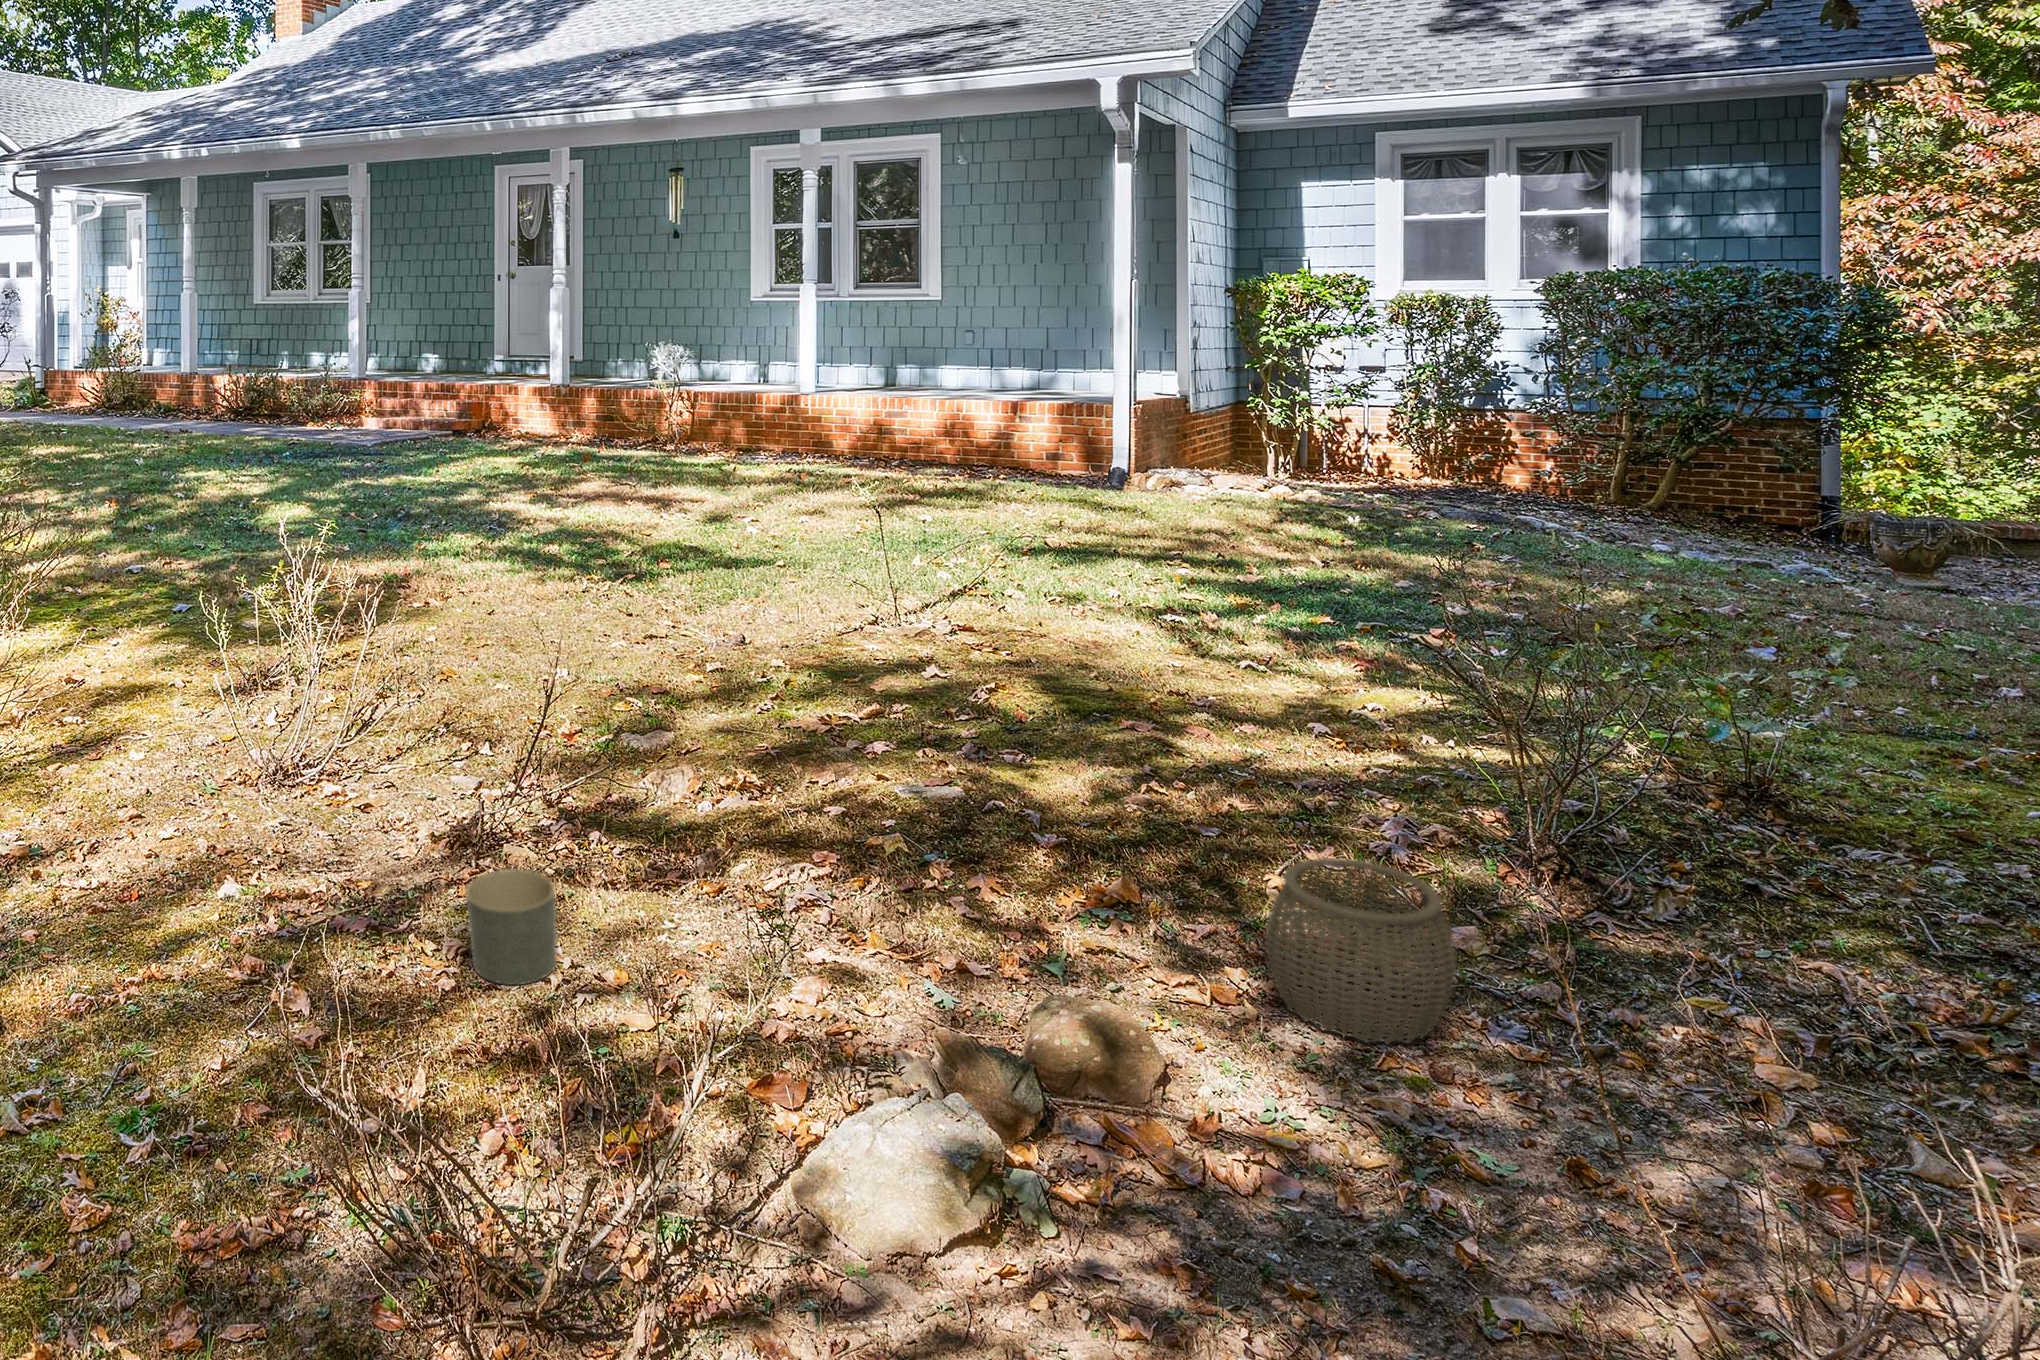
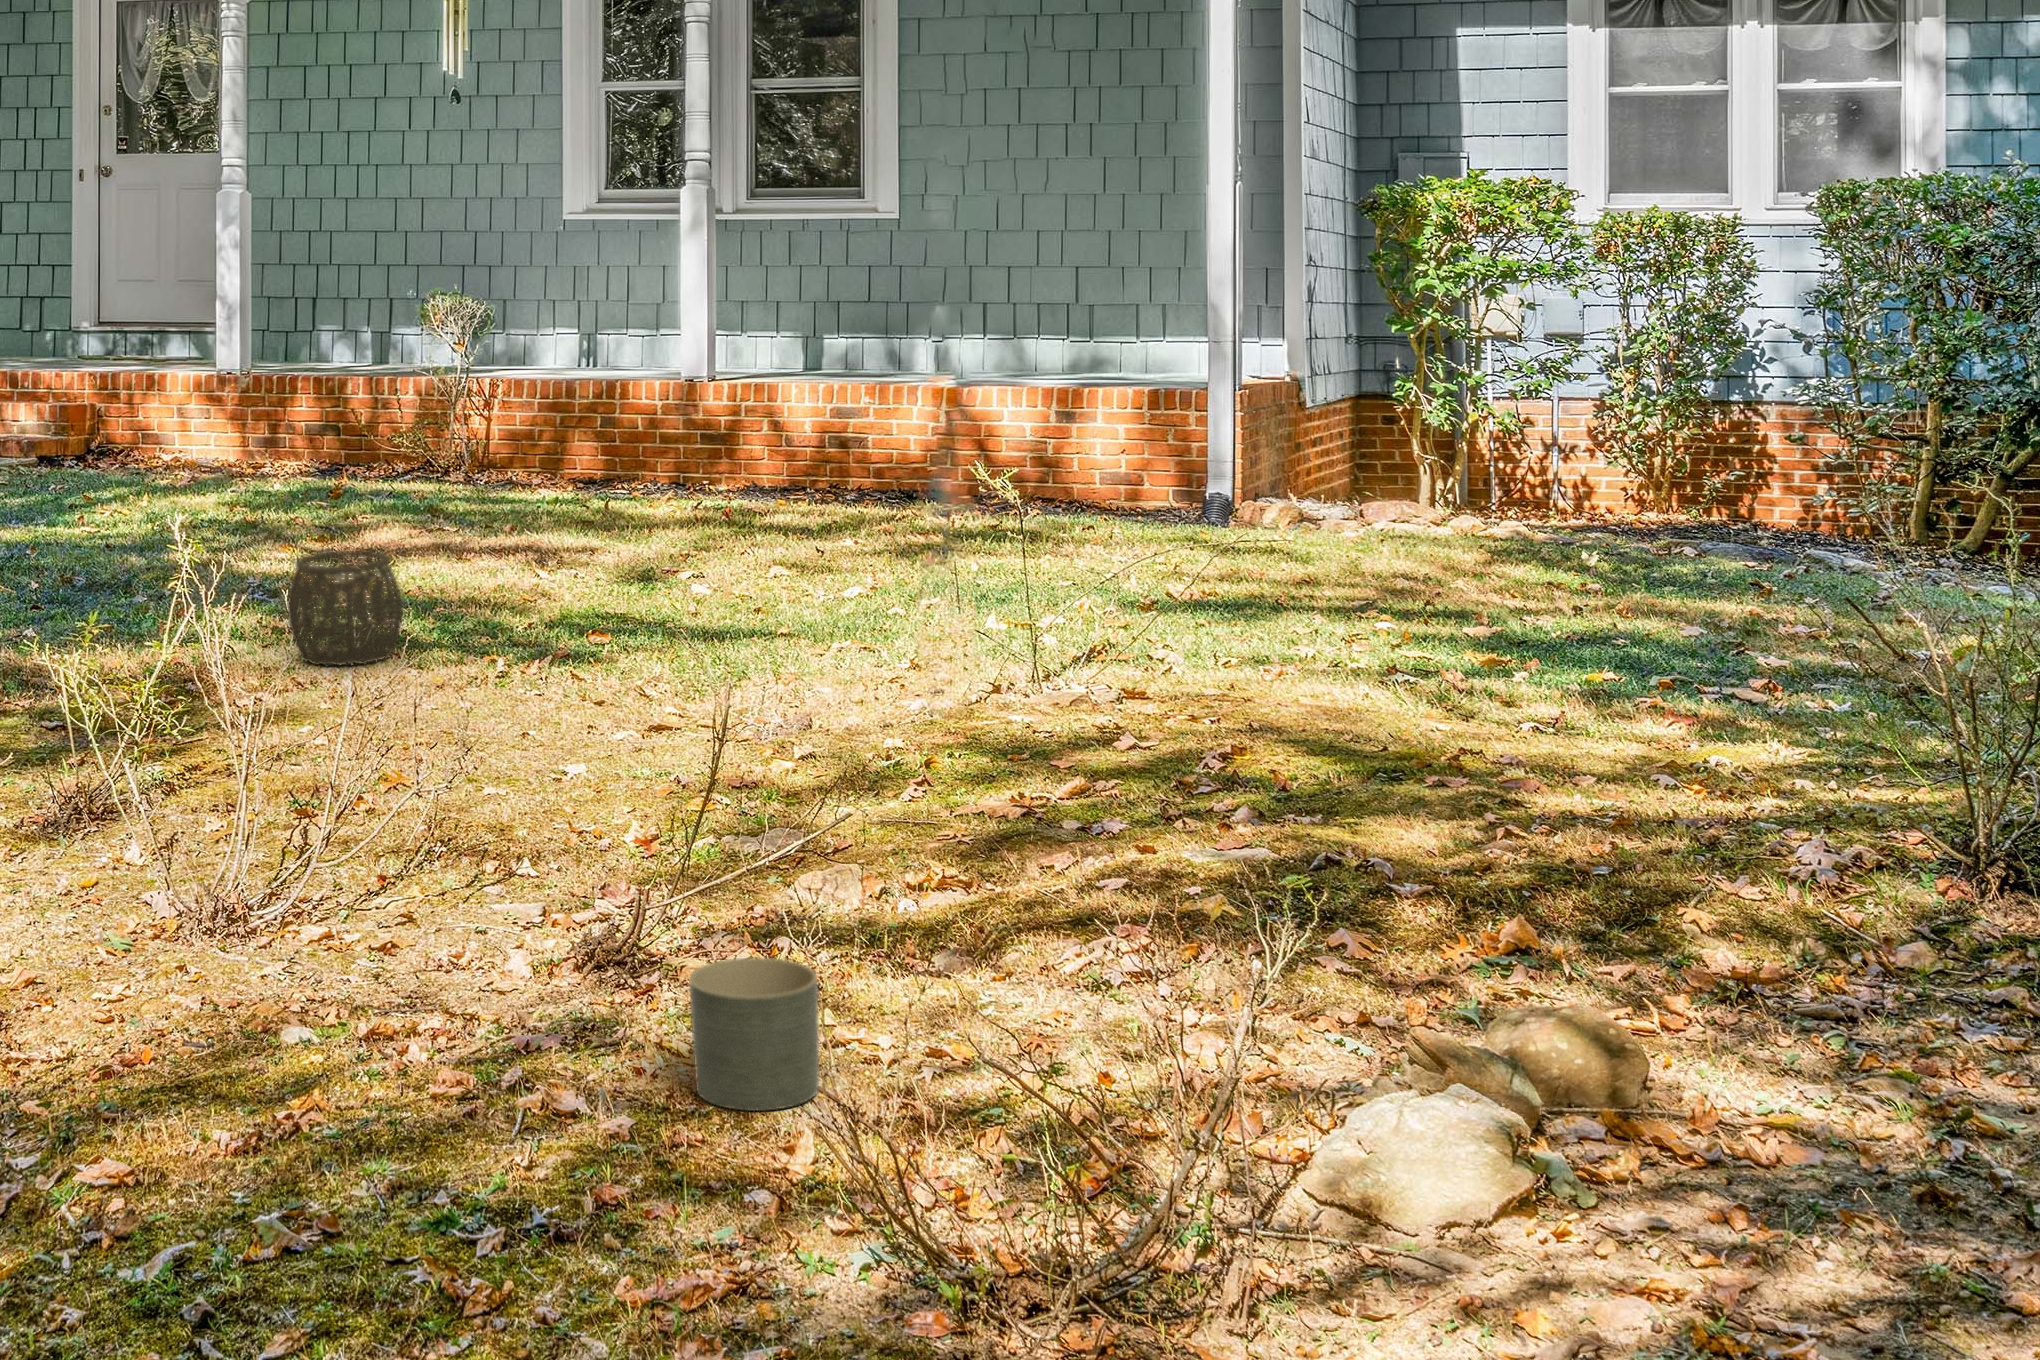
woven basket: present [1266,858,1457,1044] -> present [287,551,403,666]

